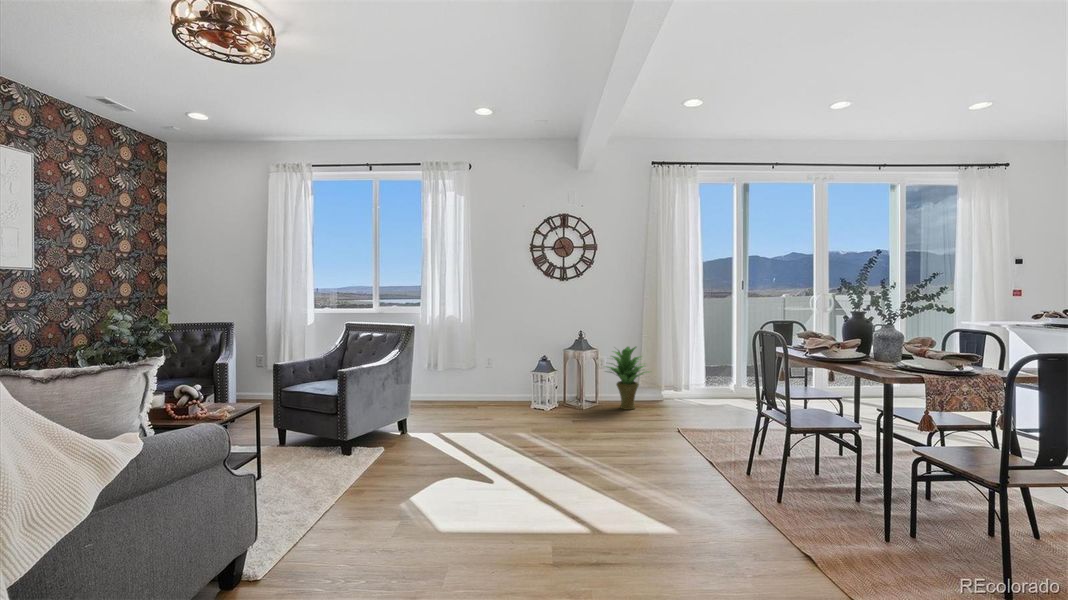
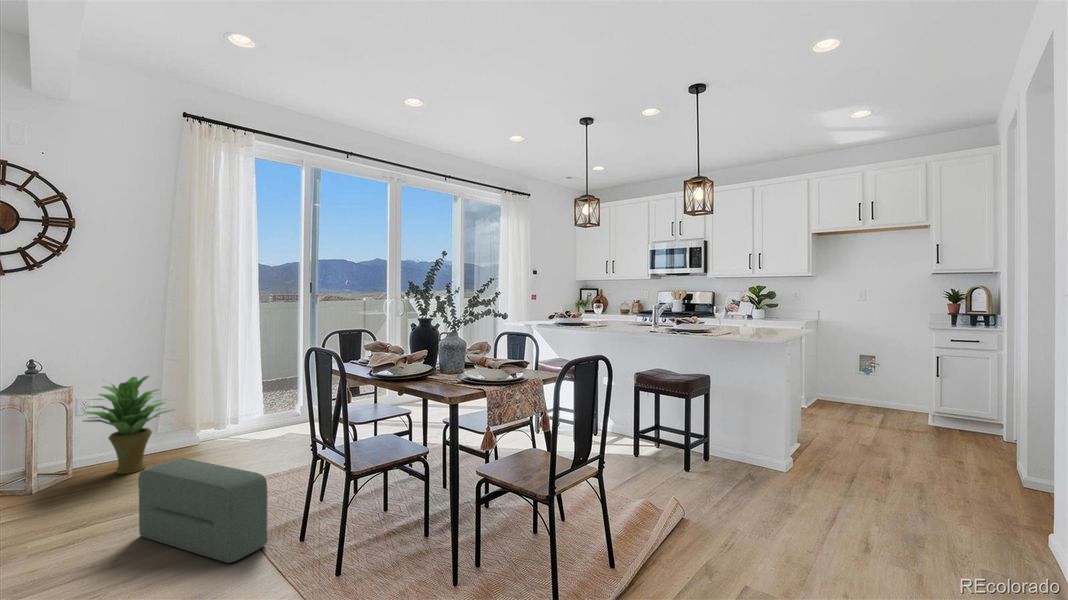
pouf: none [644,402,725,474] -> present [139,459,267,563]

